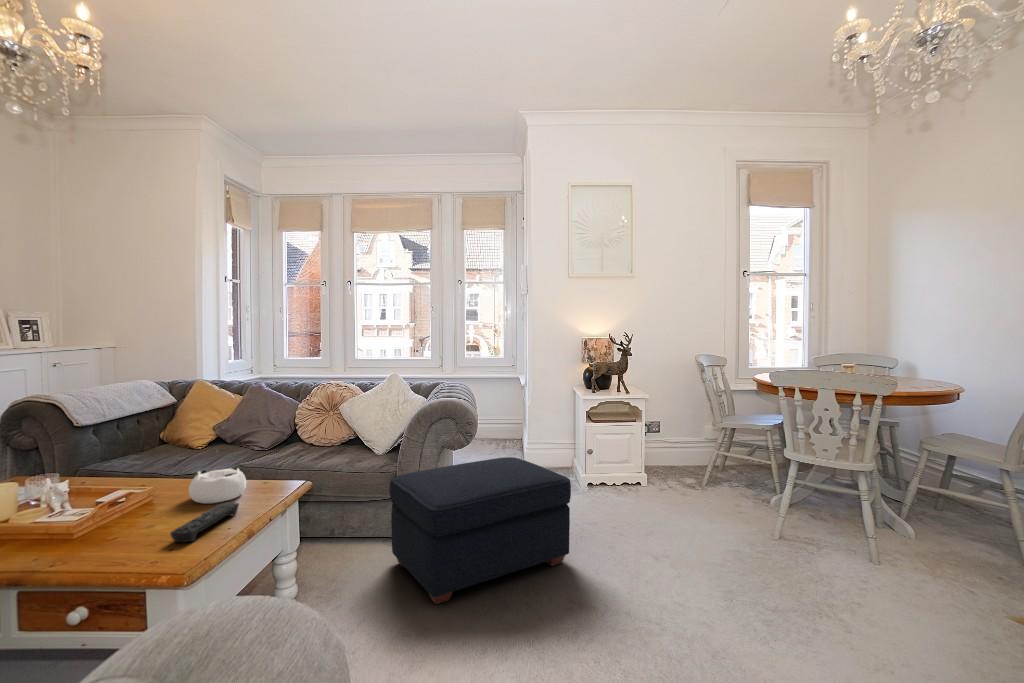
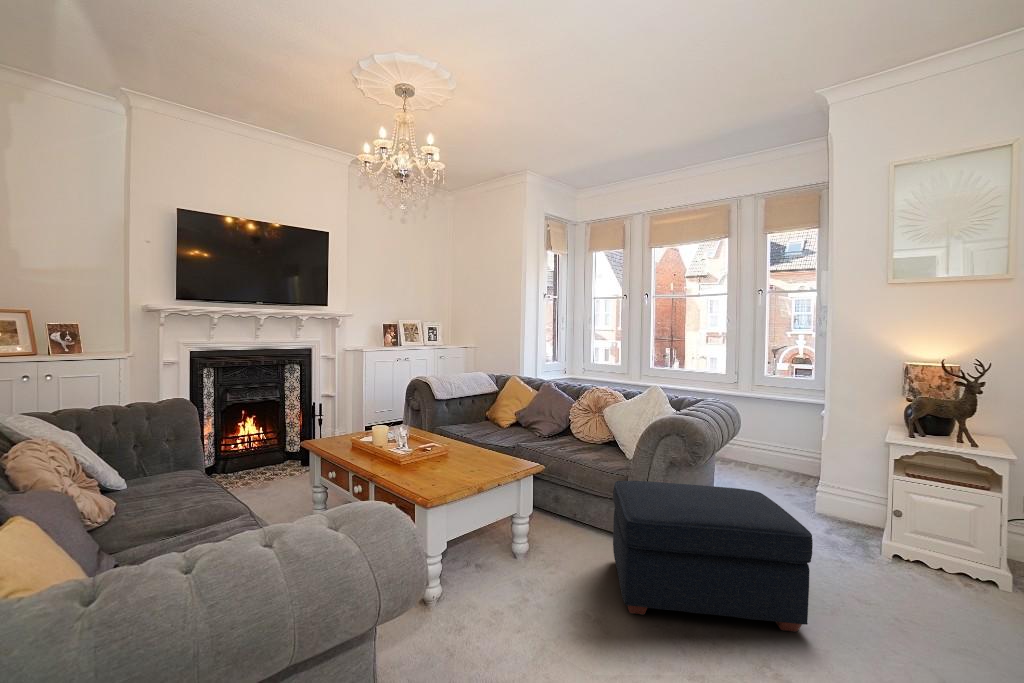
decorative bowl: present [189,469,246,503] -> none [465,442,502,468]
remote control: present [170,502,239,542] -> none [432,468,483,491]

